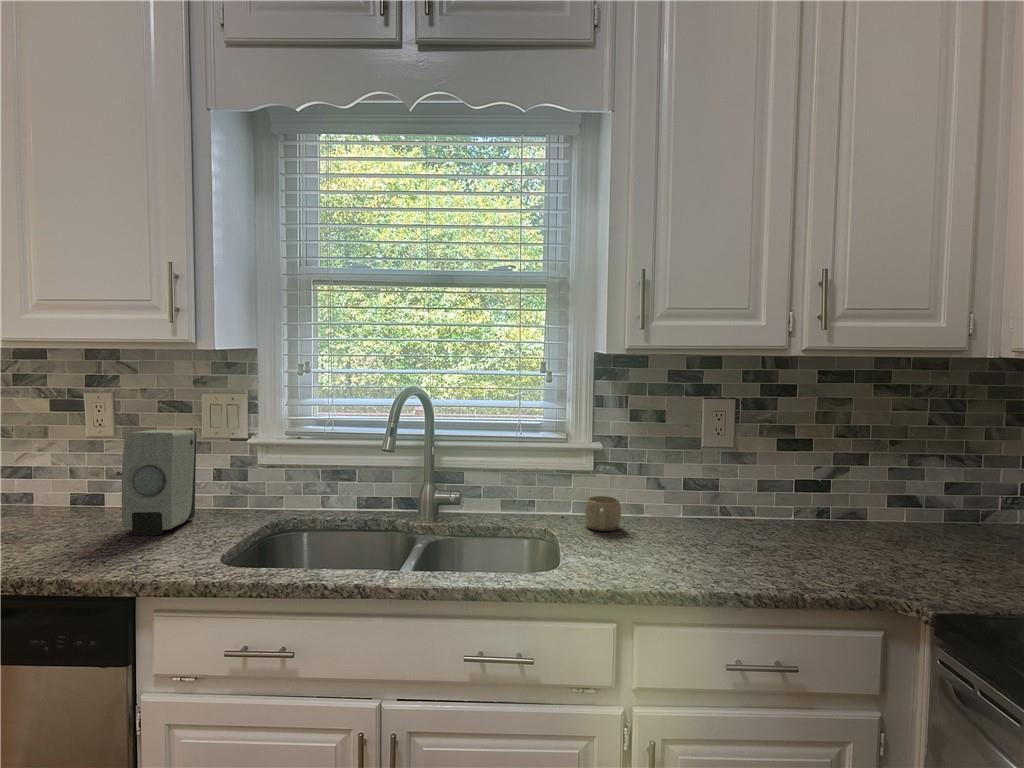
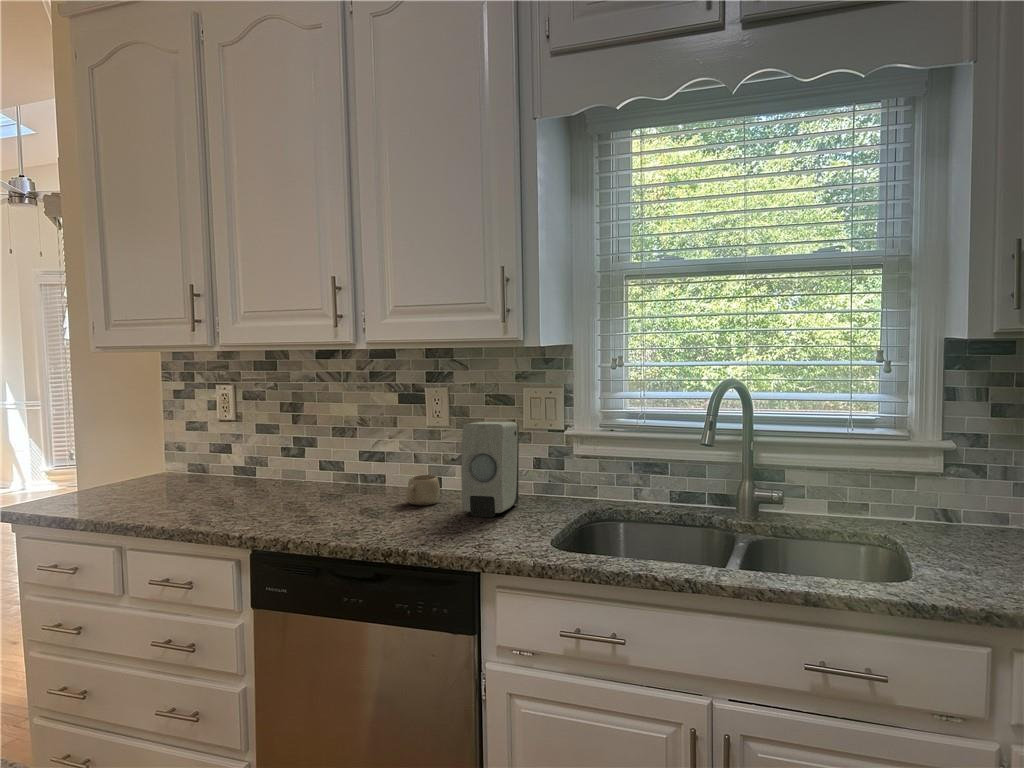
mug: present [585,496,621,531] -> present [406,475,440,505]

